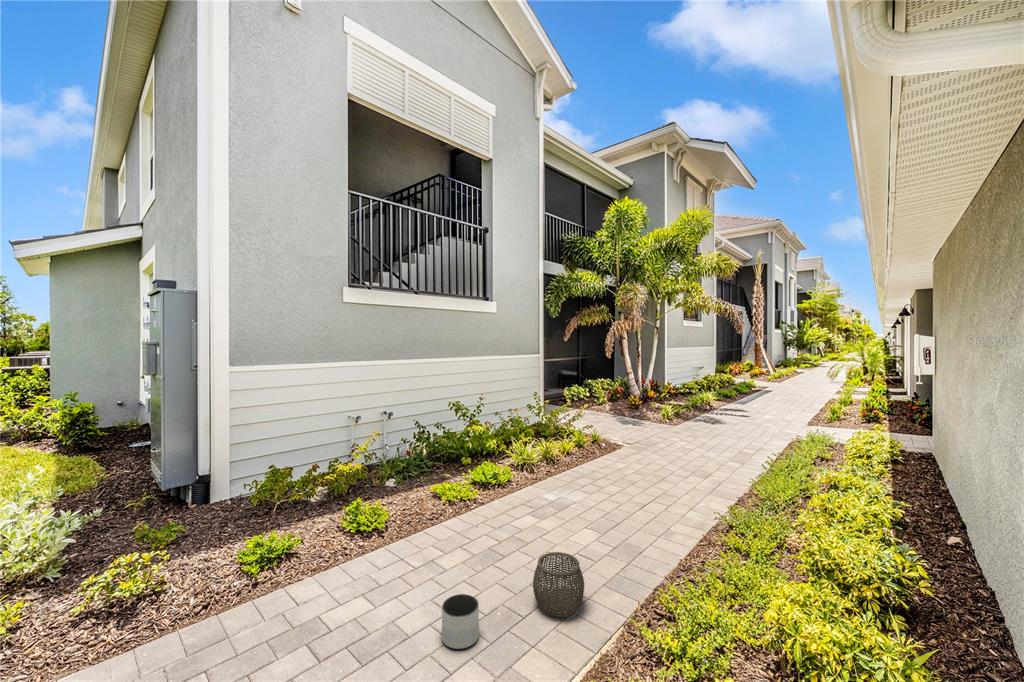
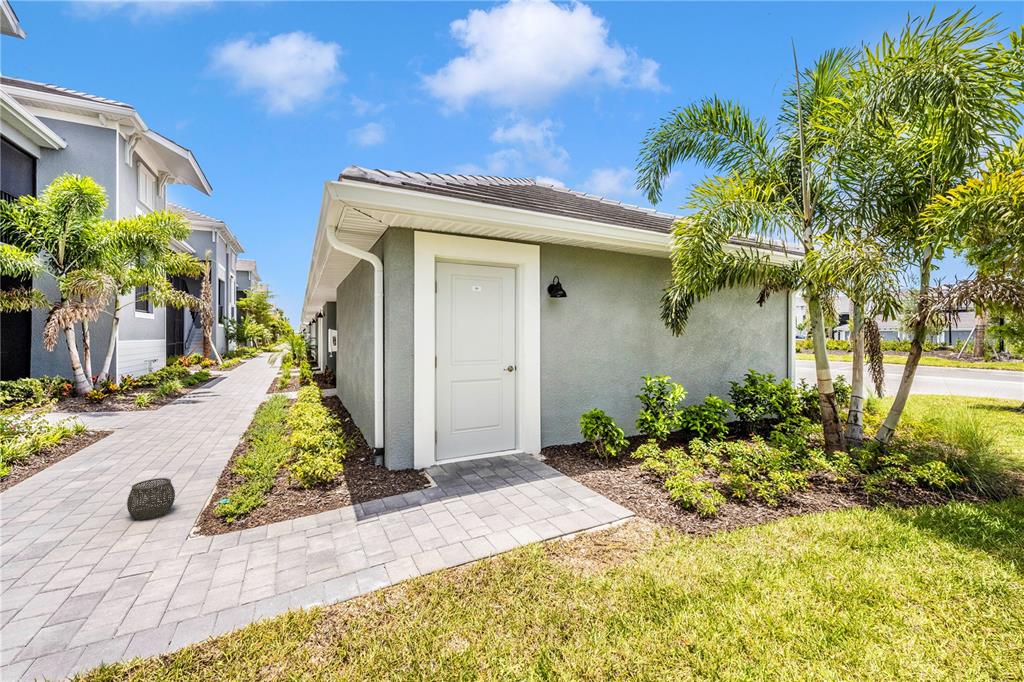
planter: present [442,594,479,649] -> none [60,521,102,559]

